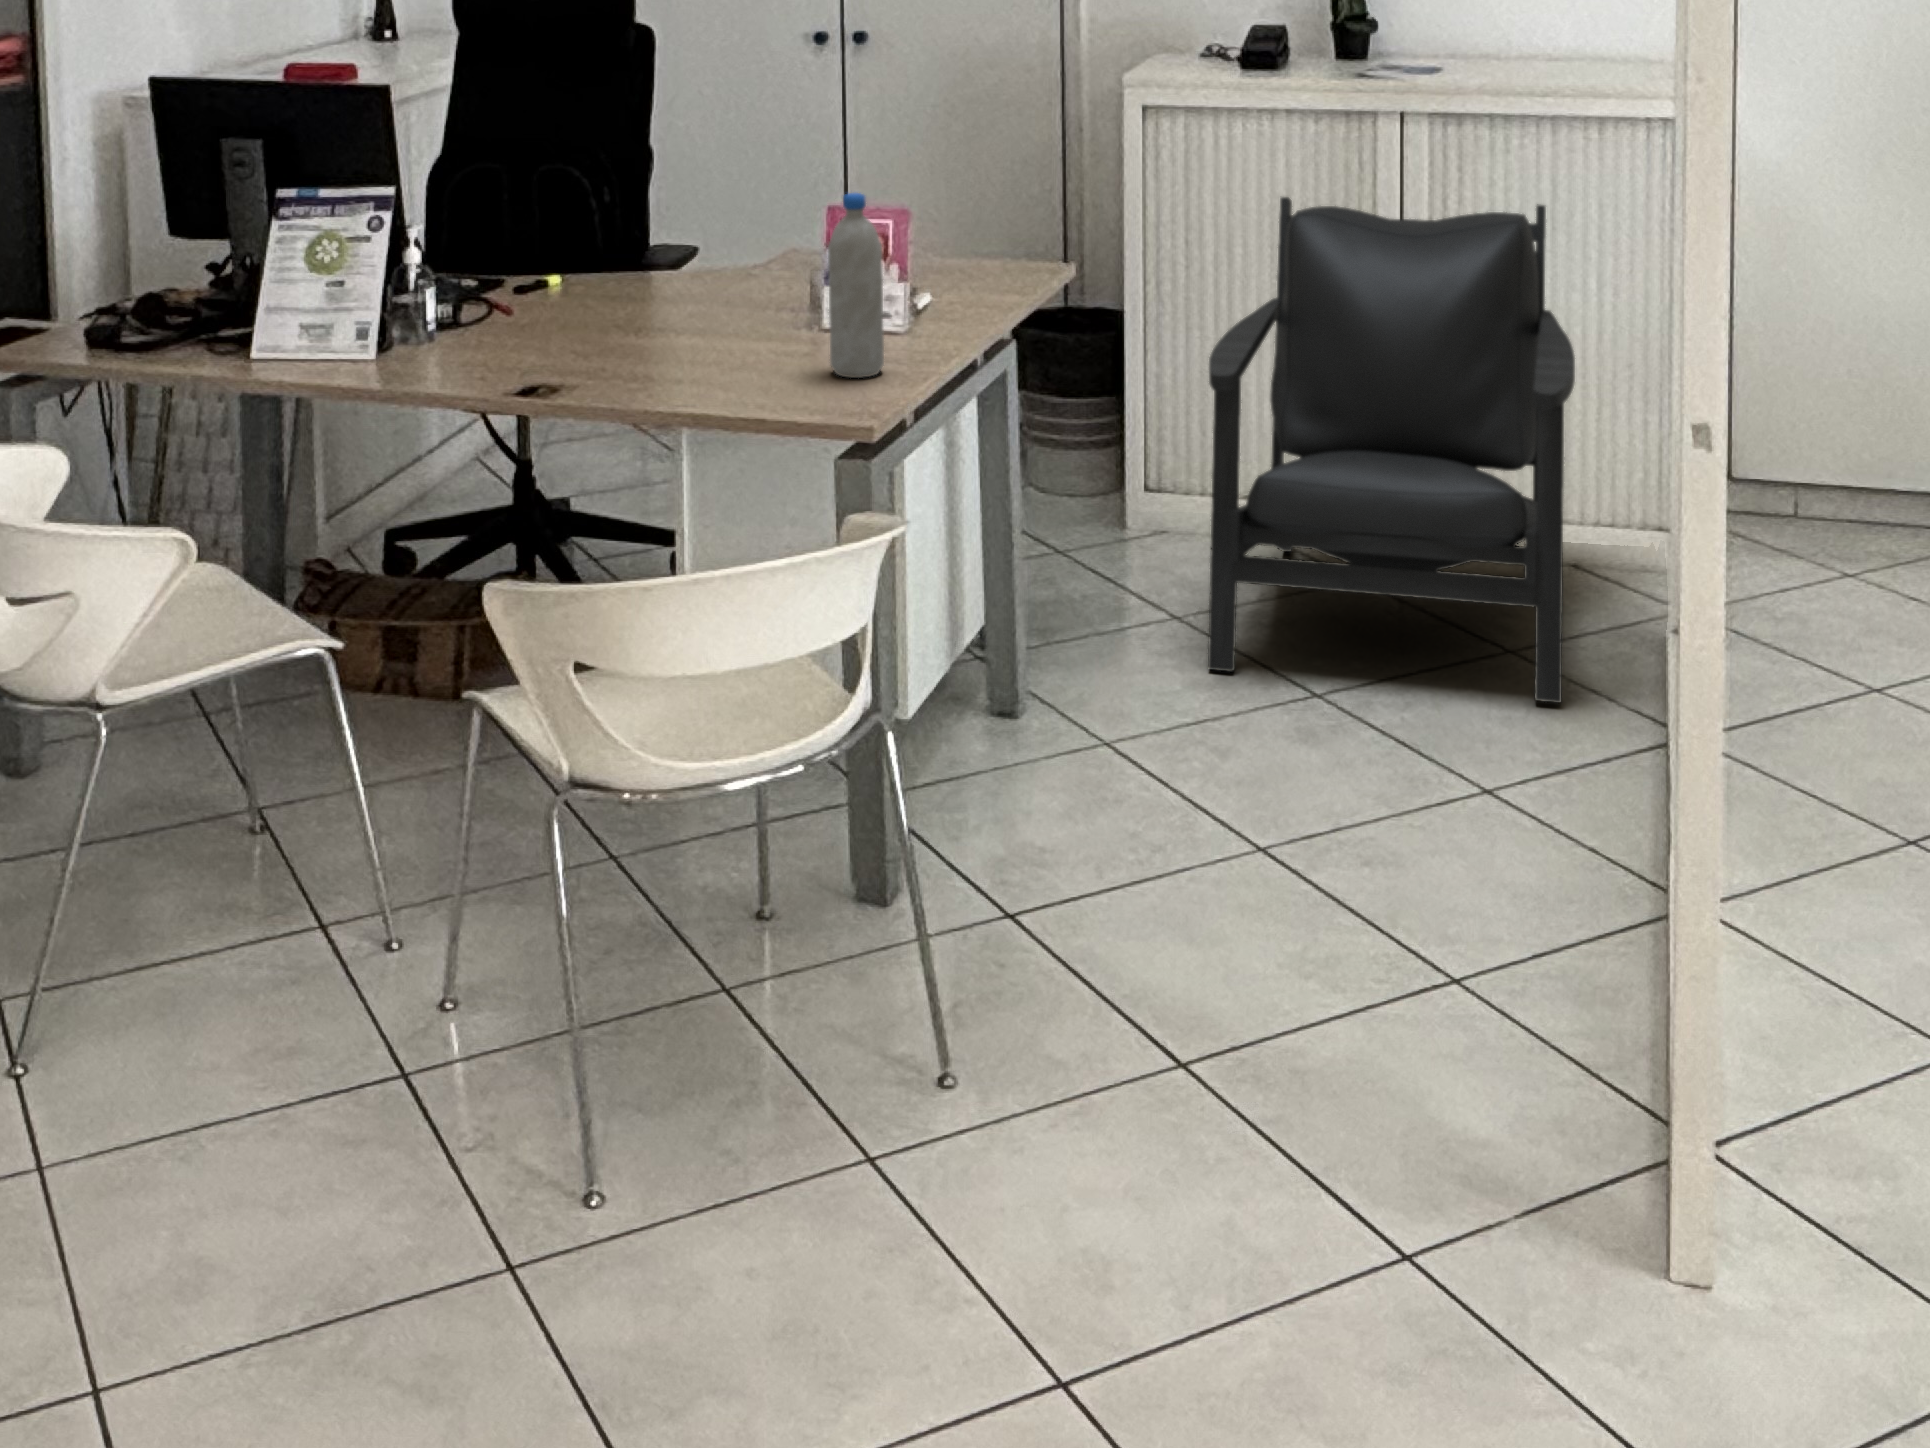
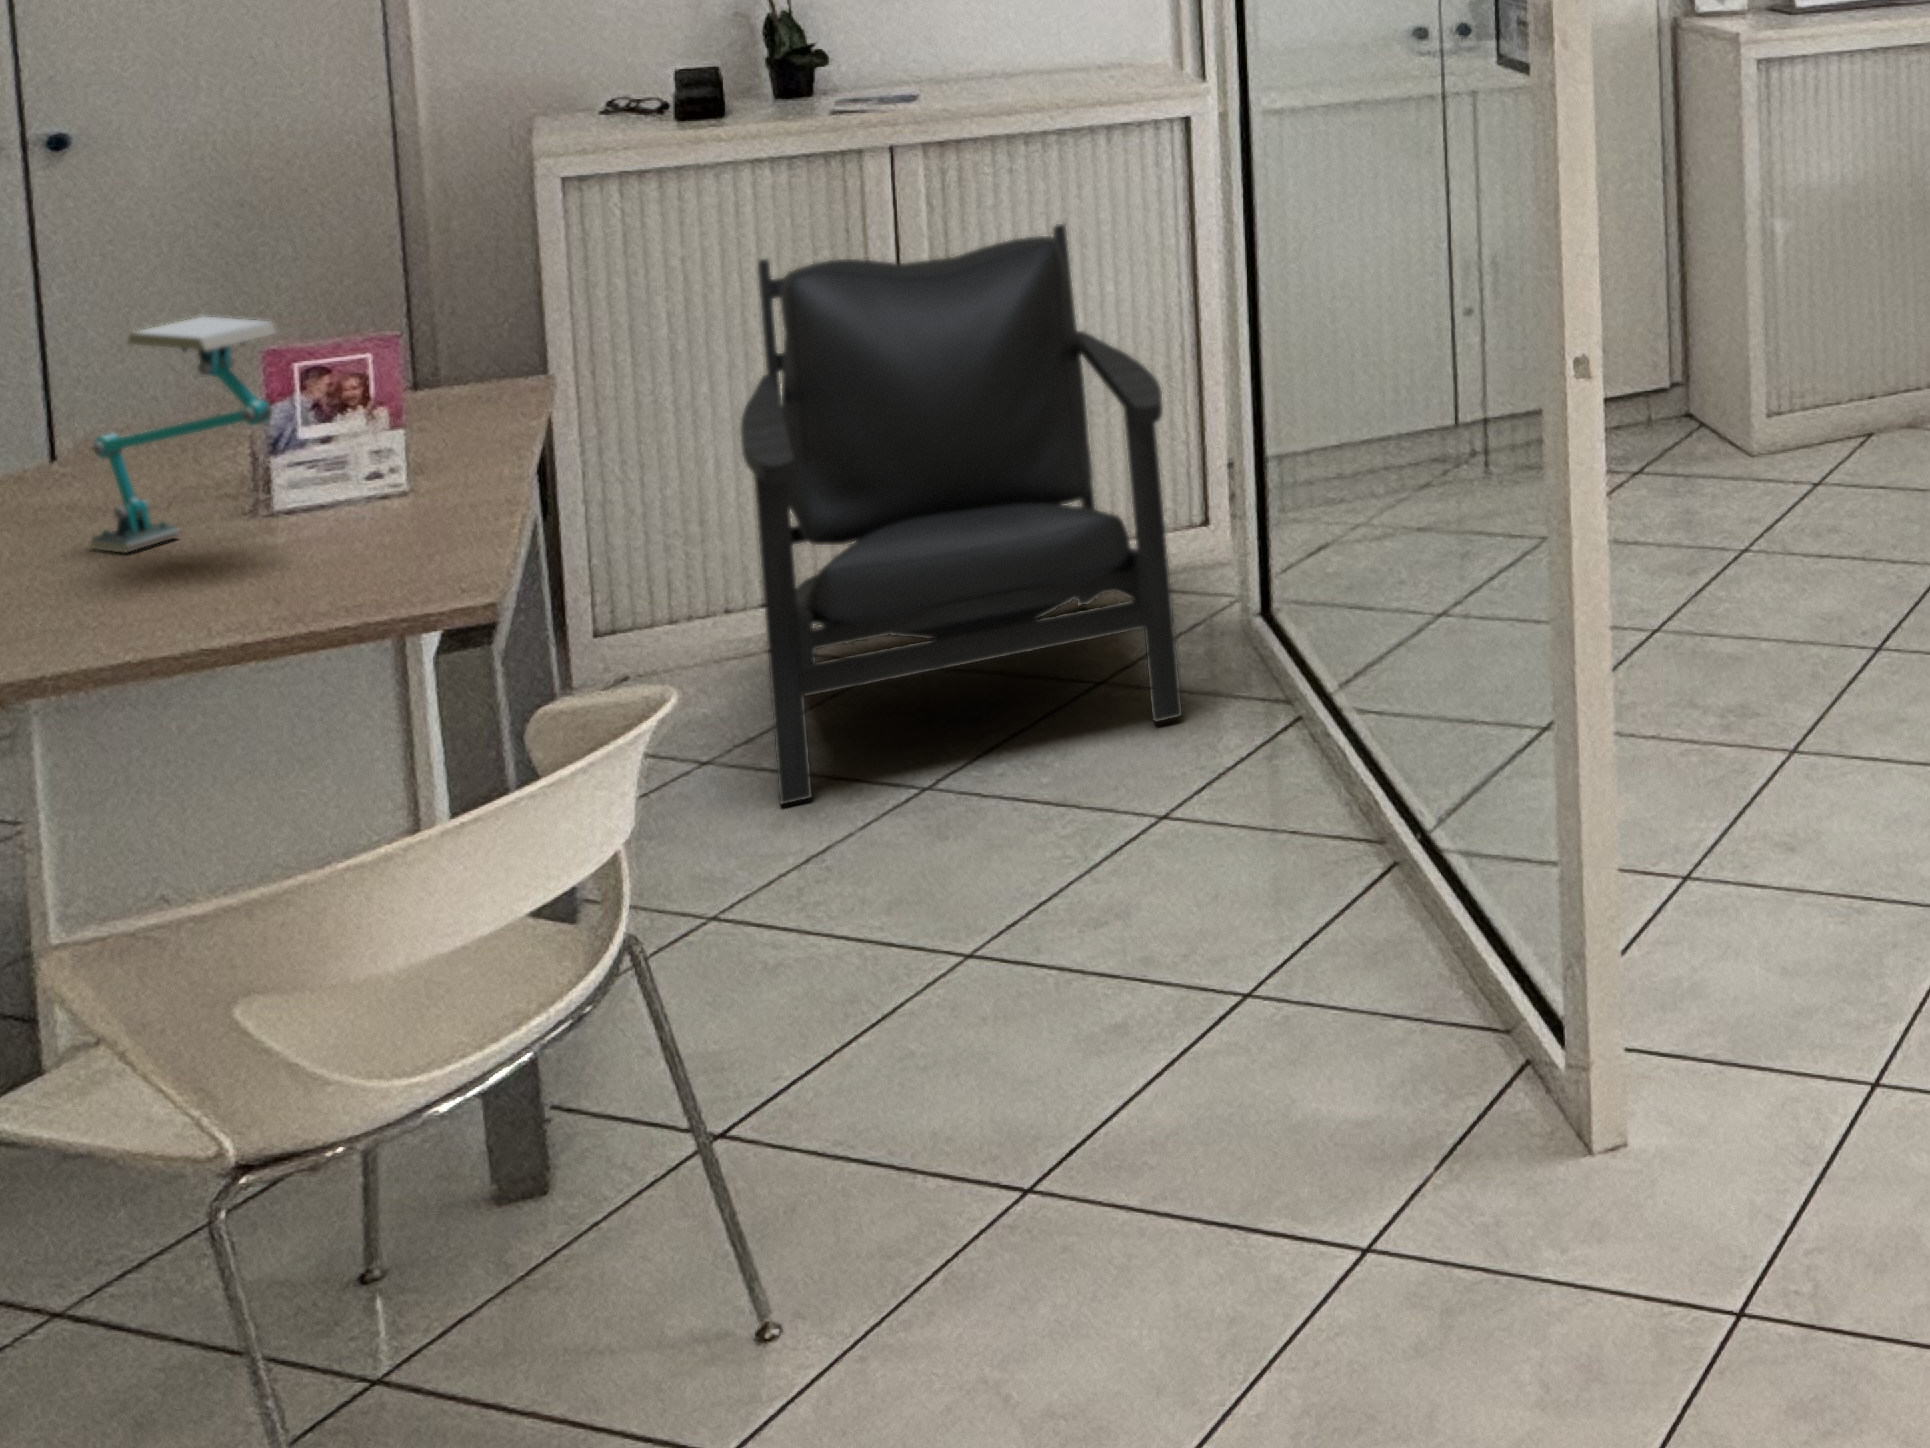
desk lamp: none [709,173,801,338] -> present [90,317,276,553]
water bottle: present [828,193,884,378] -> none [345,318,438,554]

